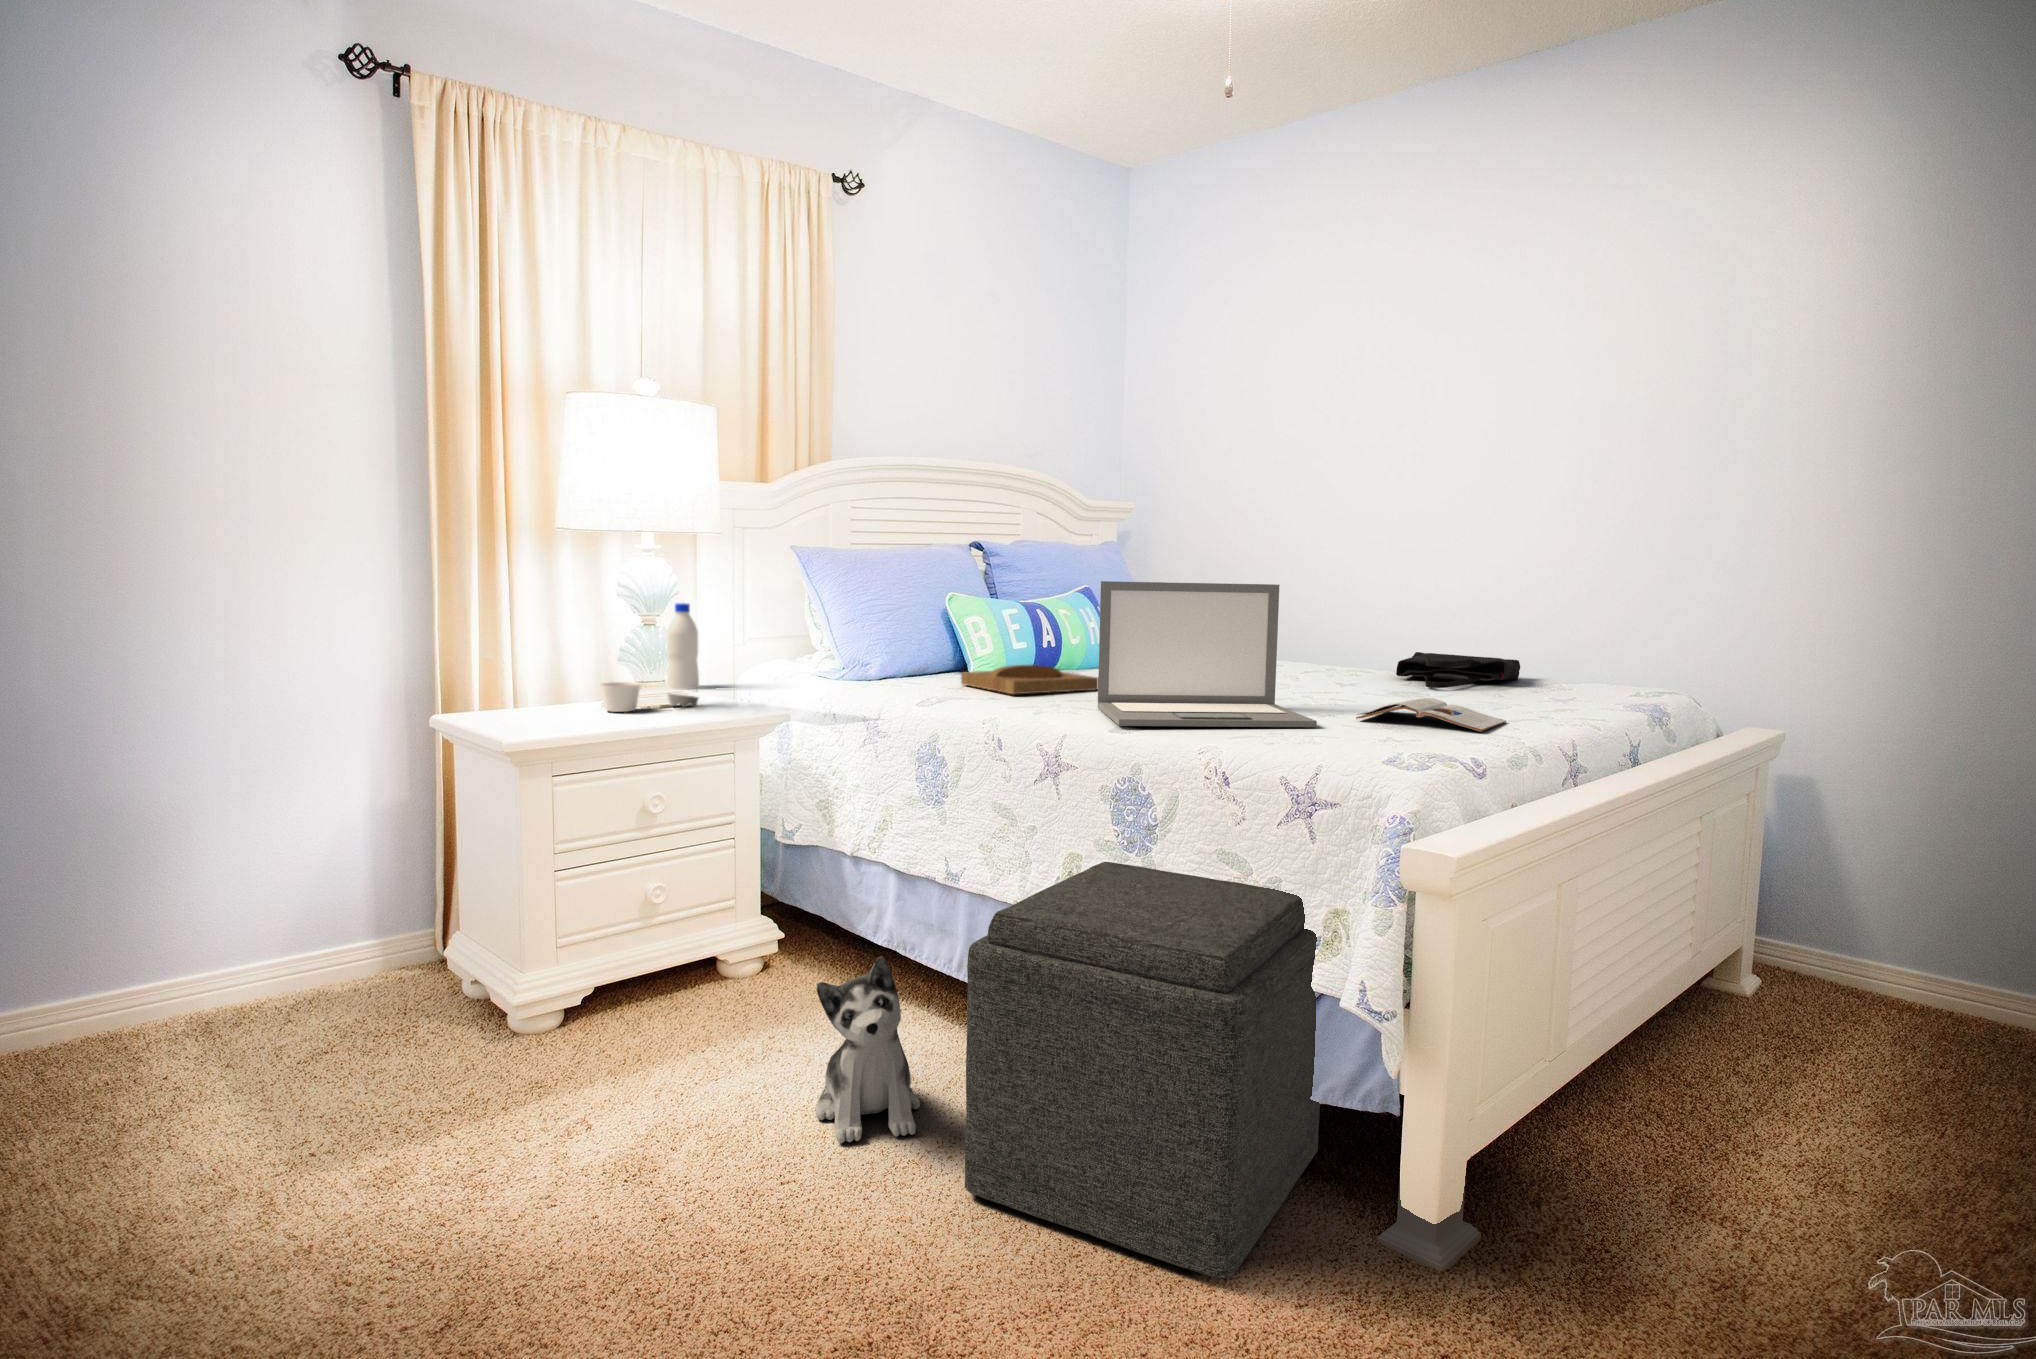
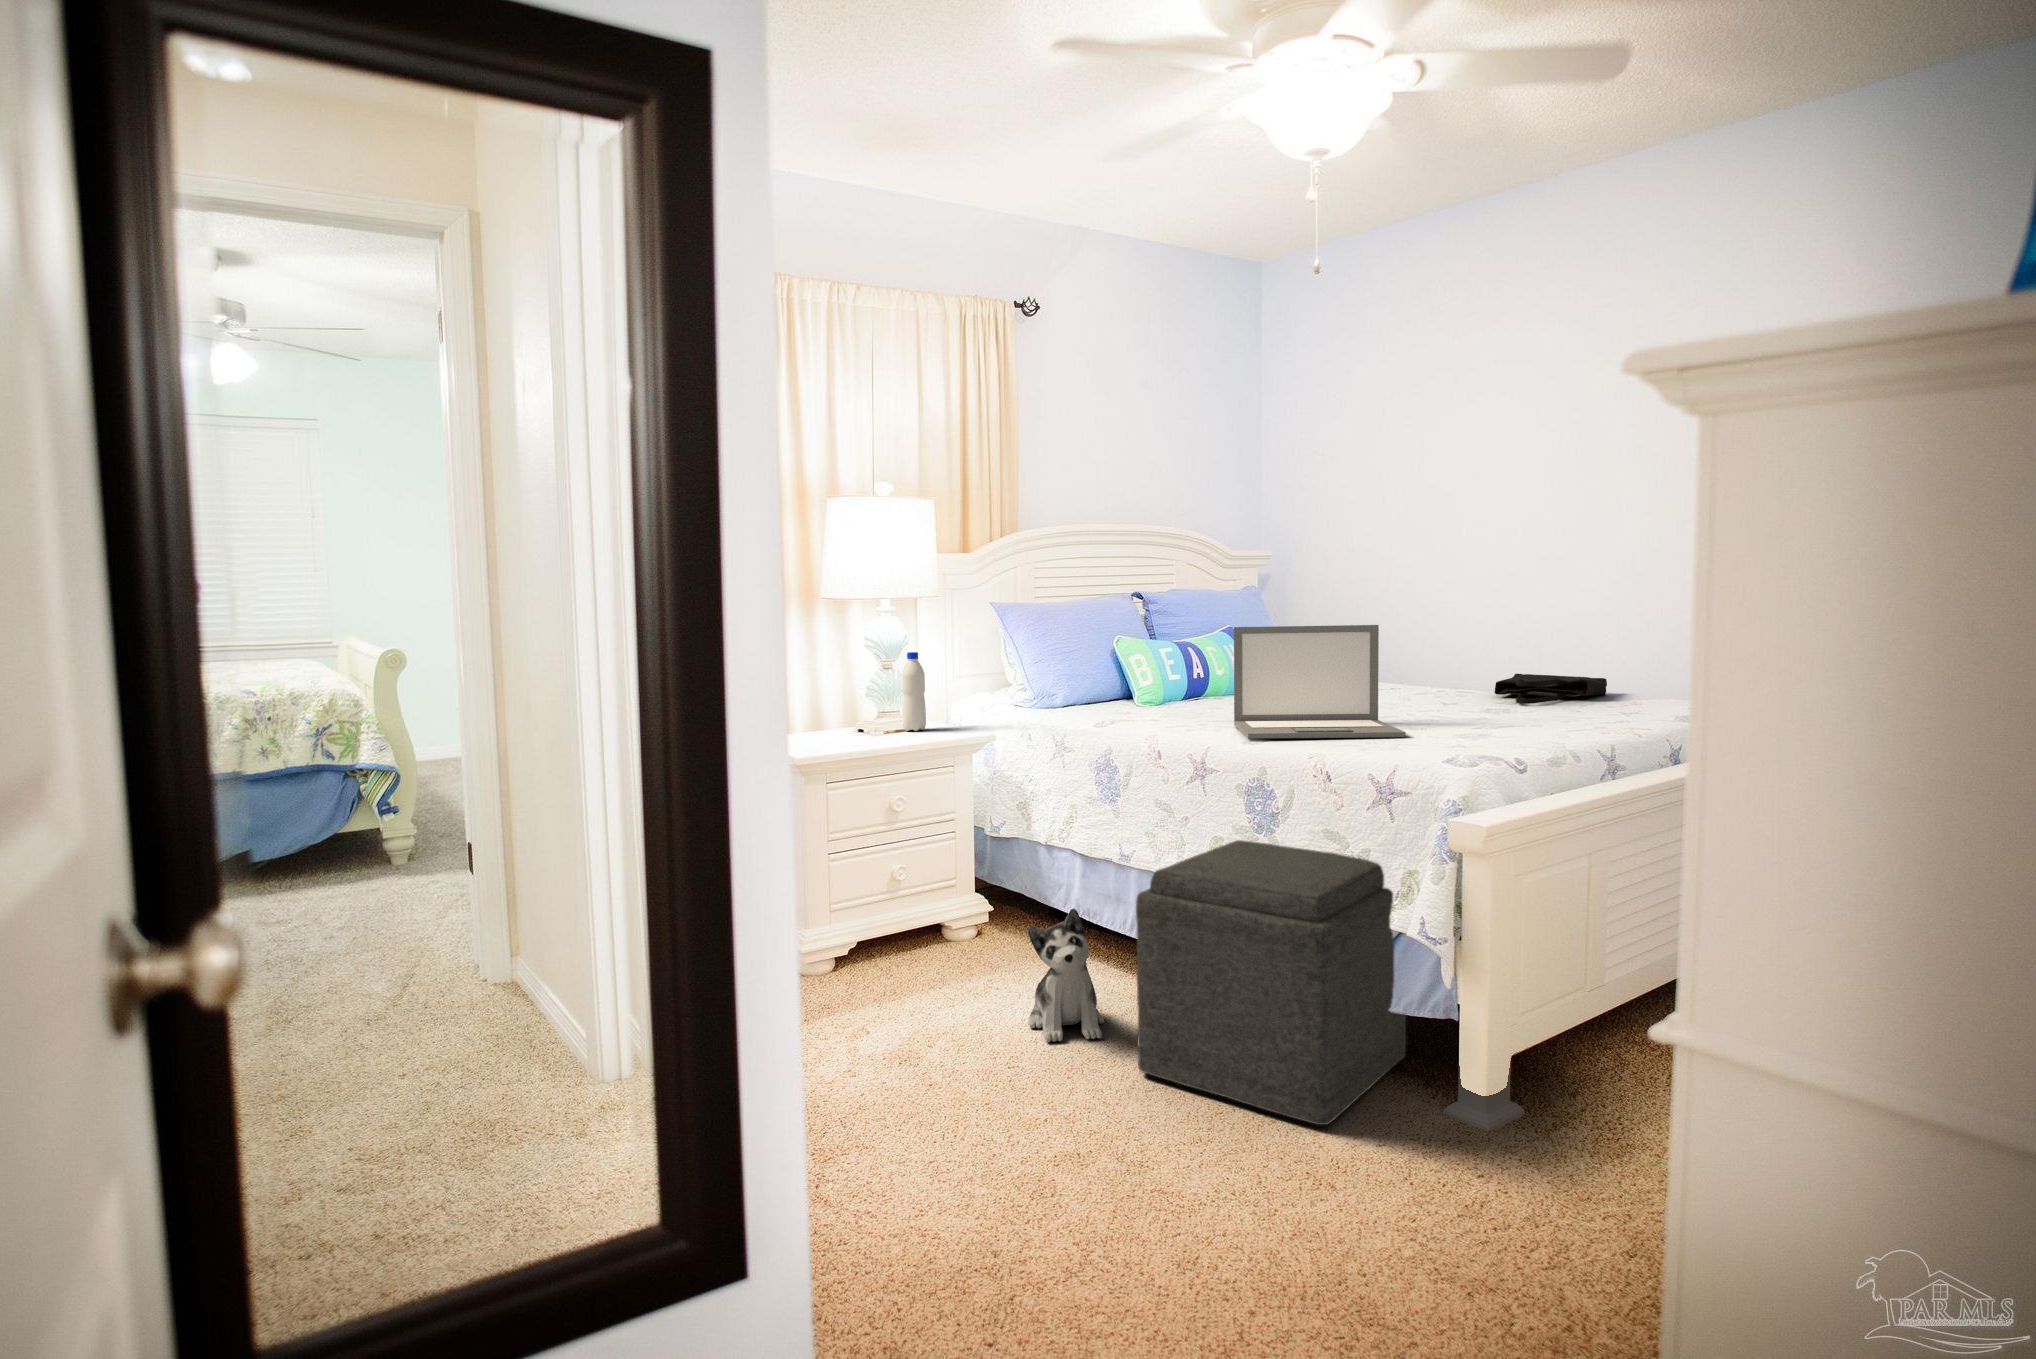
tray: present [961,665,1098,694] -> none [1127,693,1238,716]
candle: present [601,682,640,712] -> none [855,713,884,736]
magazine: present [1356,698,1506,732] -> none [1441,712,1568,738]

